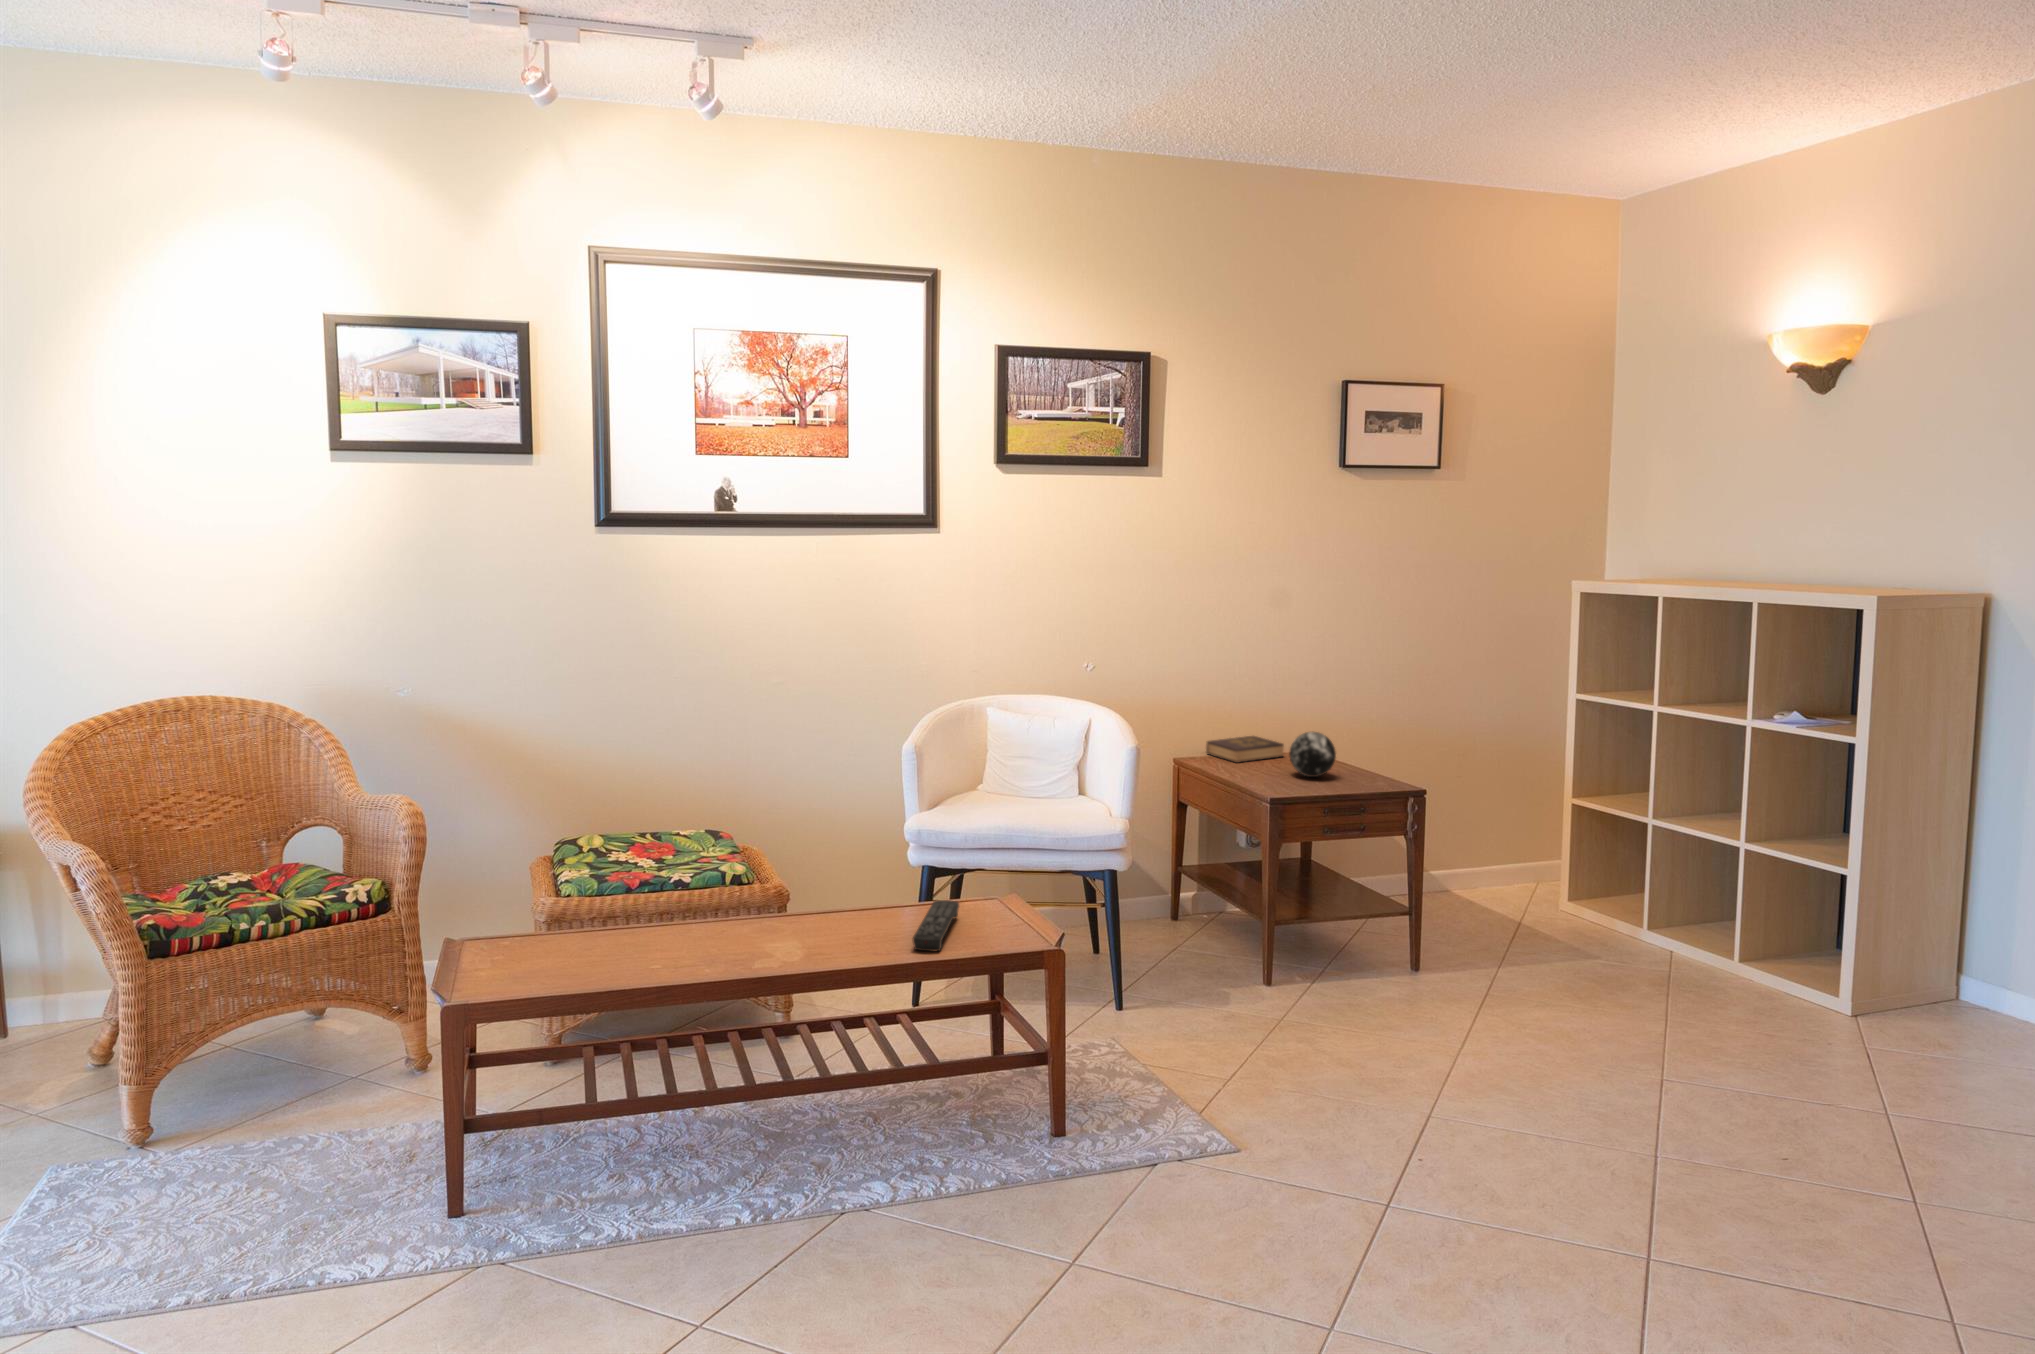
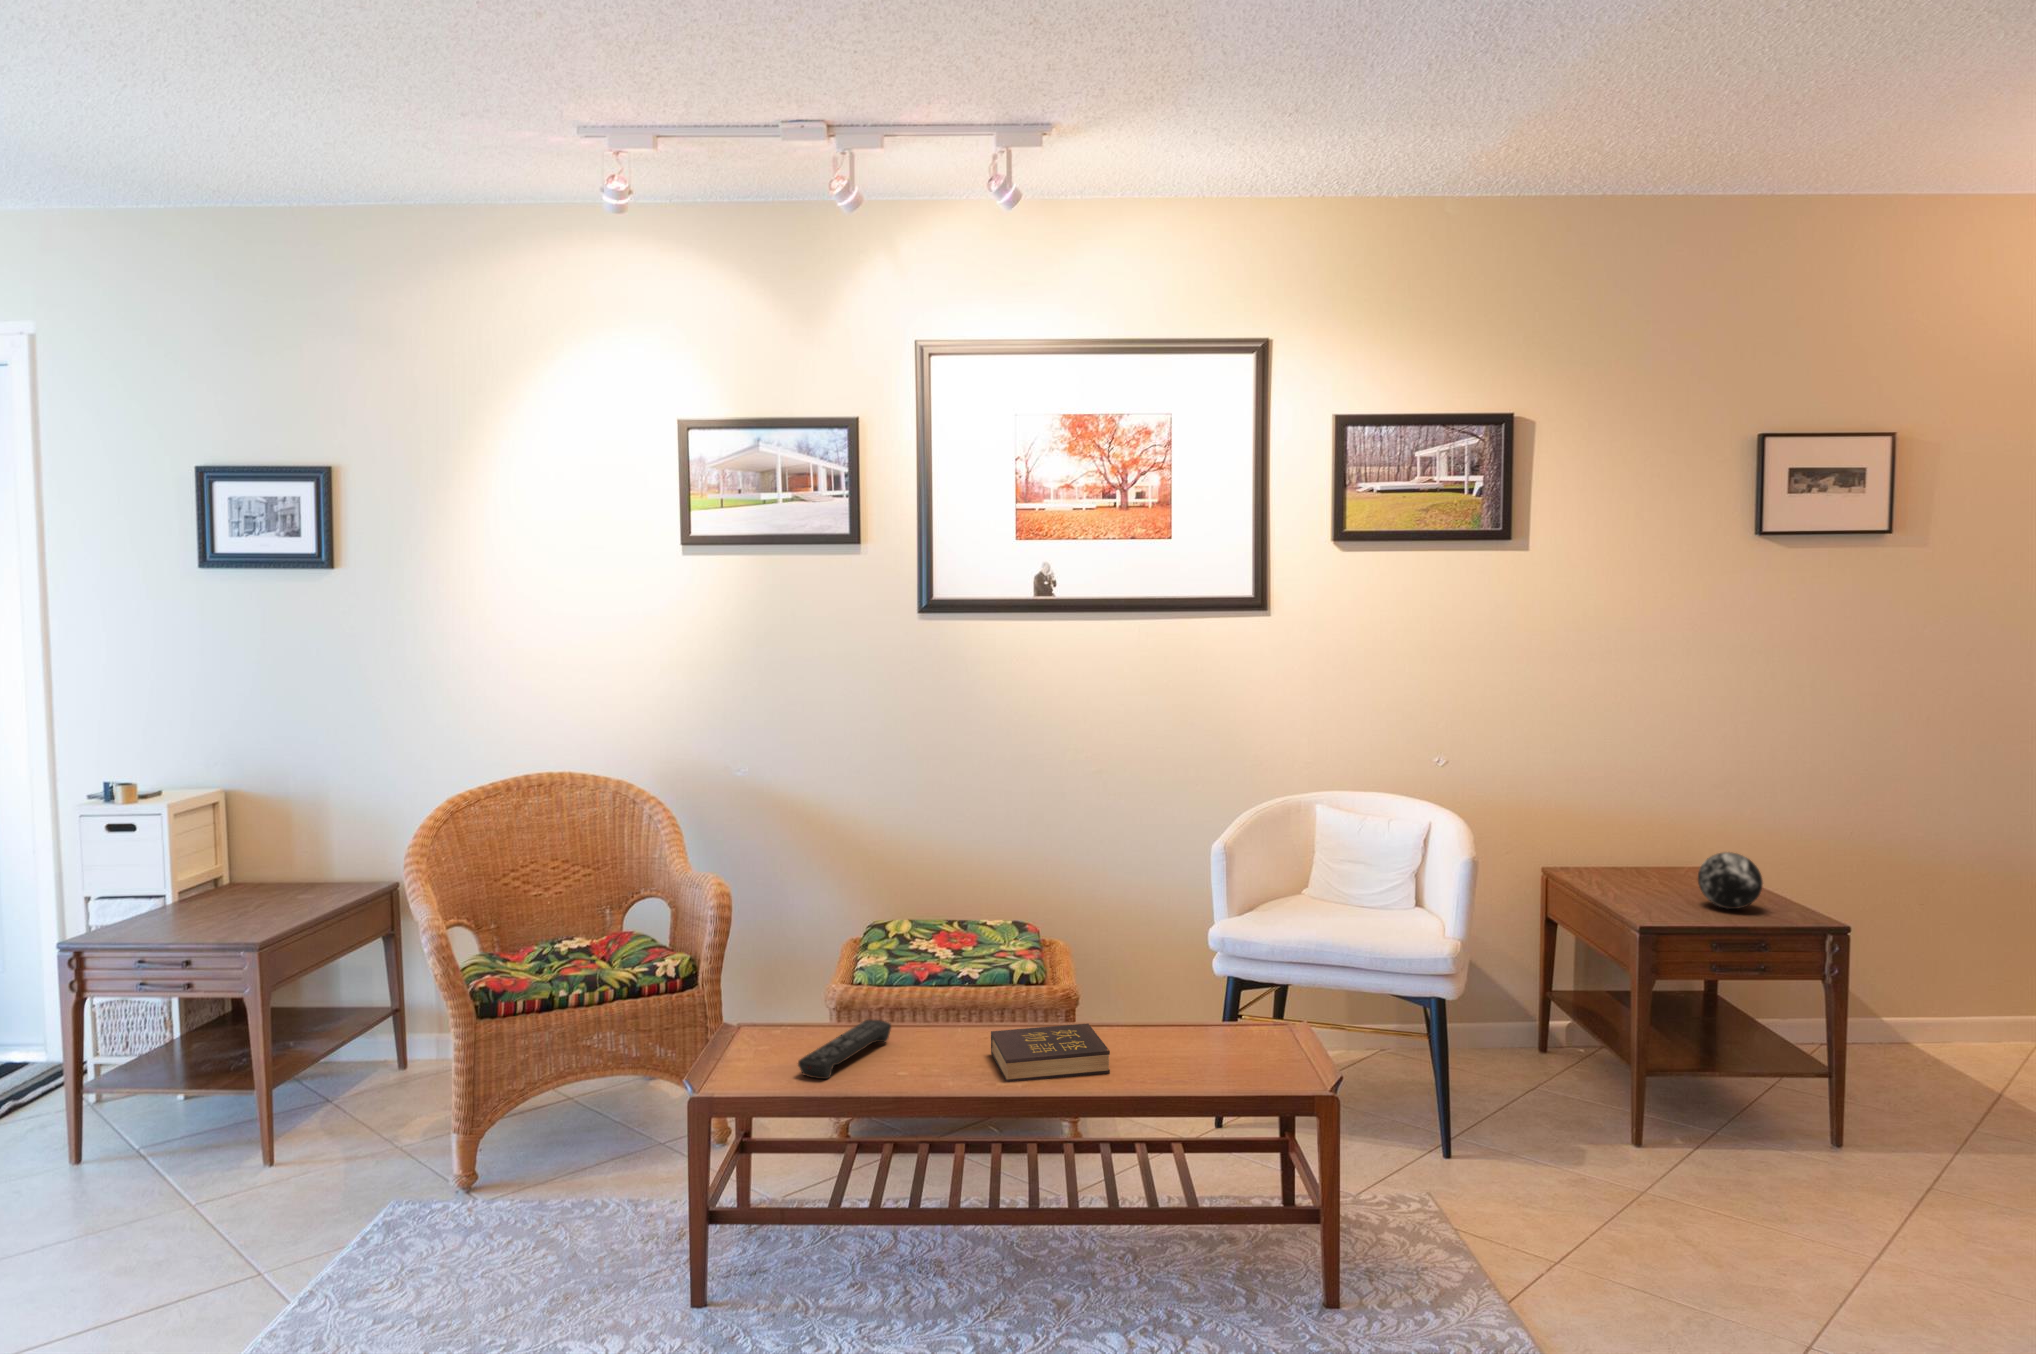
hardback book: present [1206,736,1284,763] -> present [991,1023,1110,1082]
remote control: present [913,900,959,951] -> present [798,1020,891,1079]

